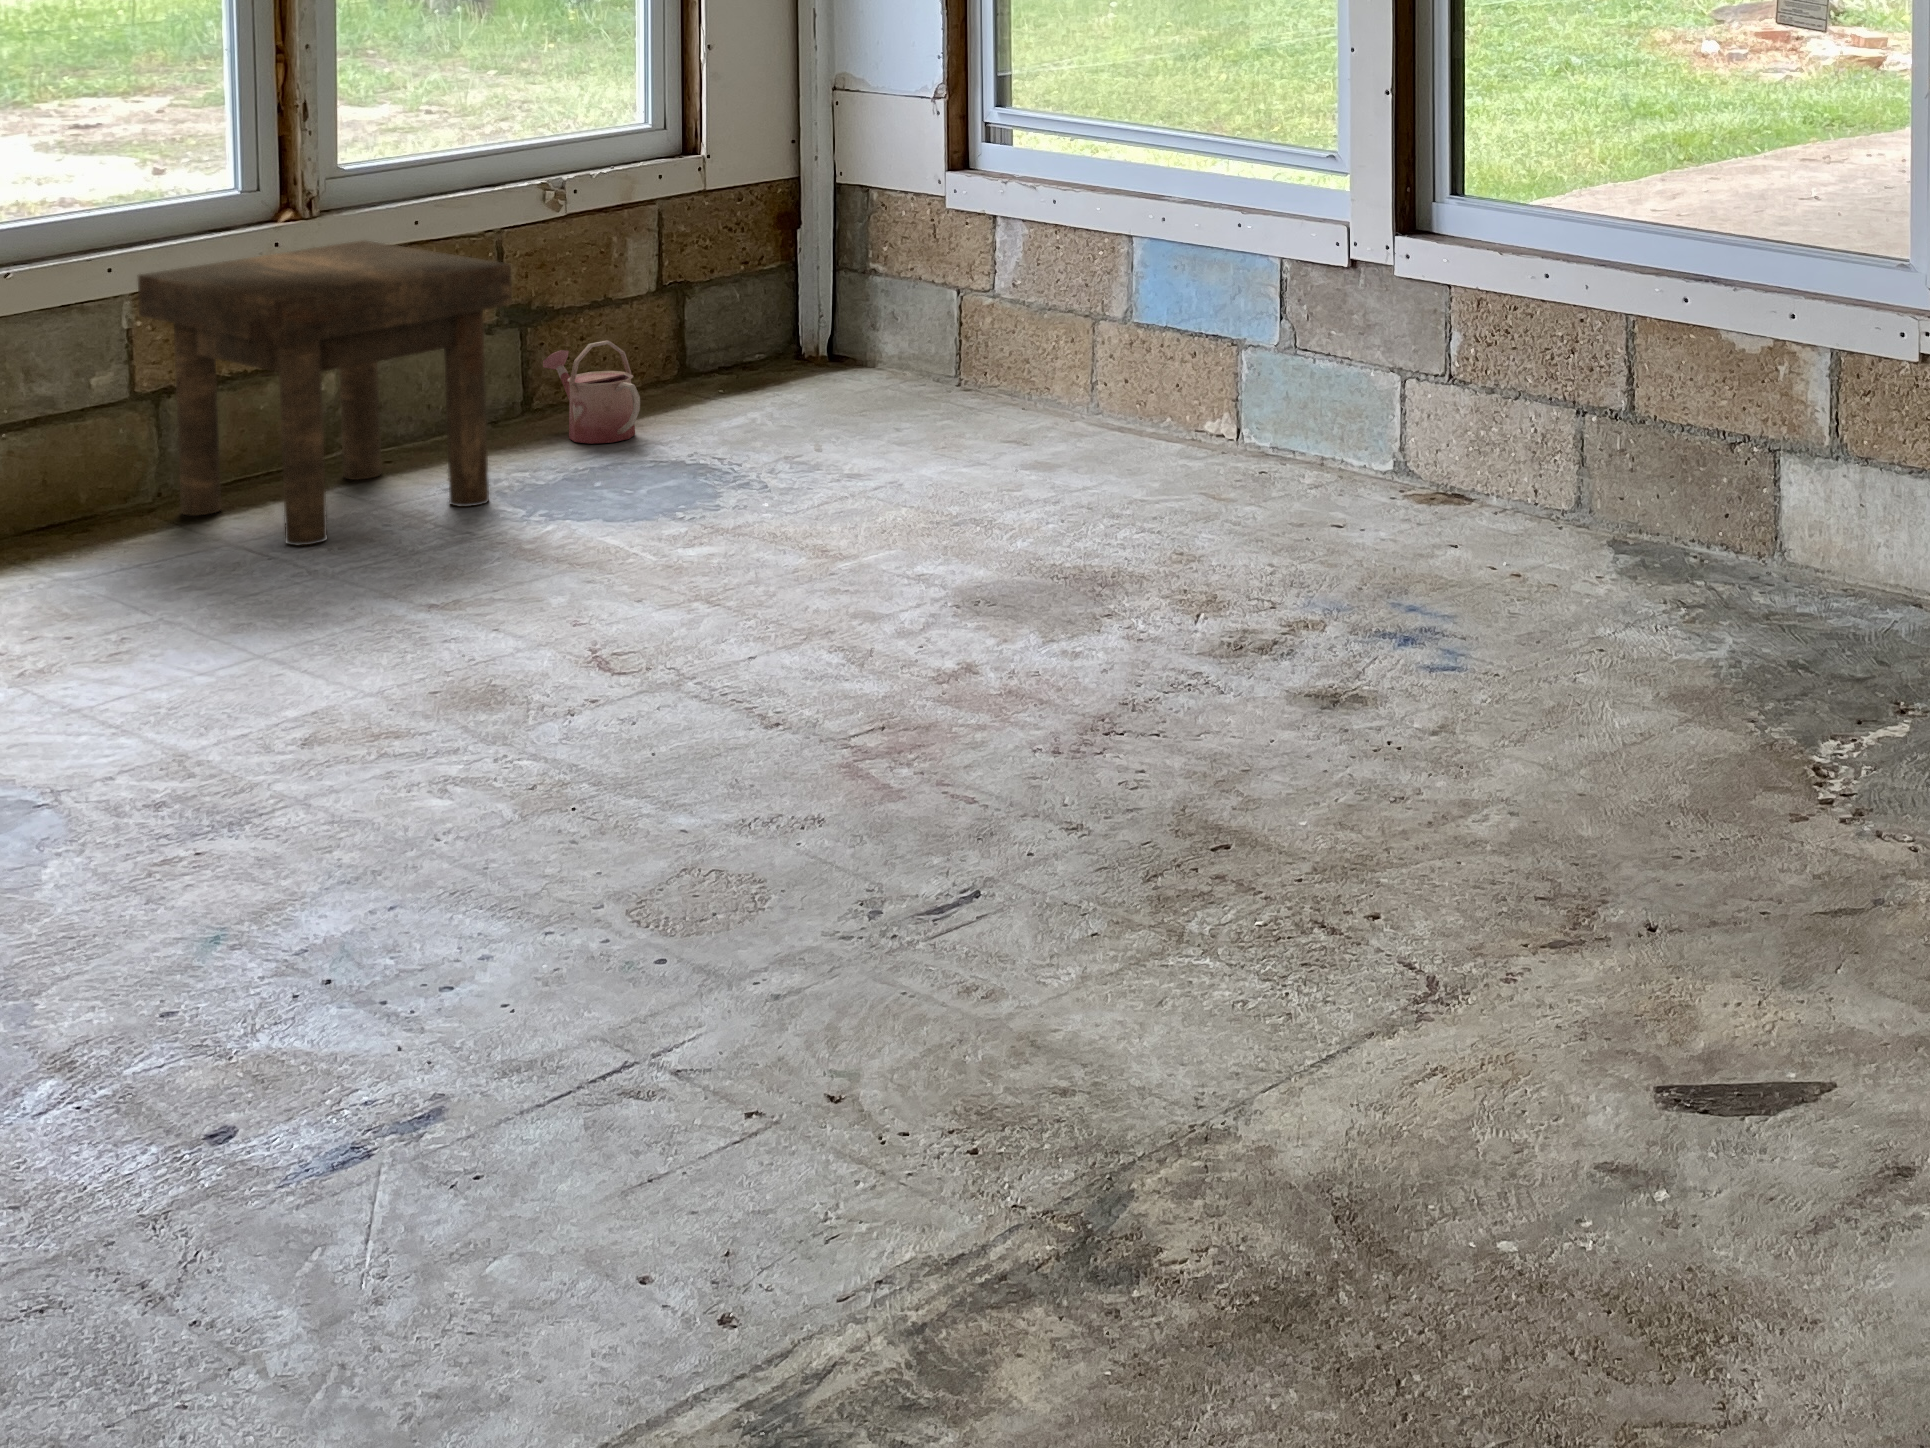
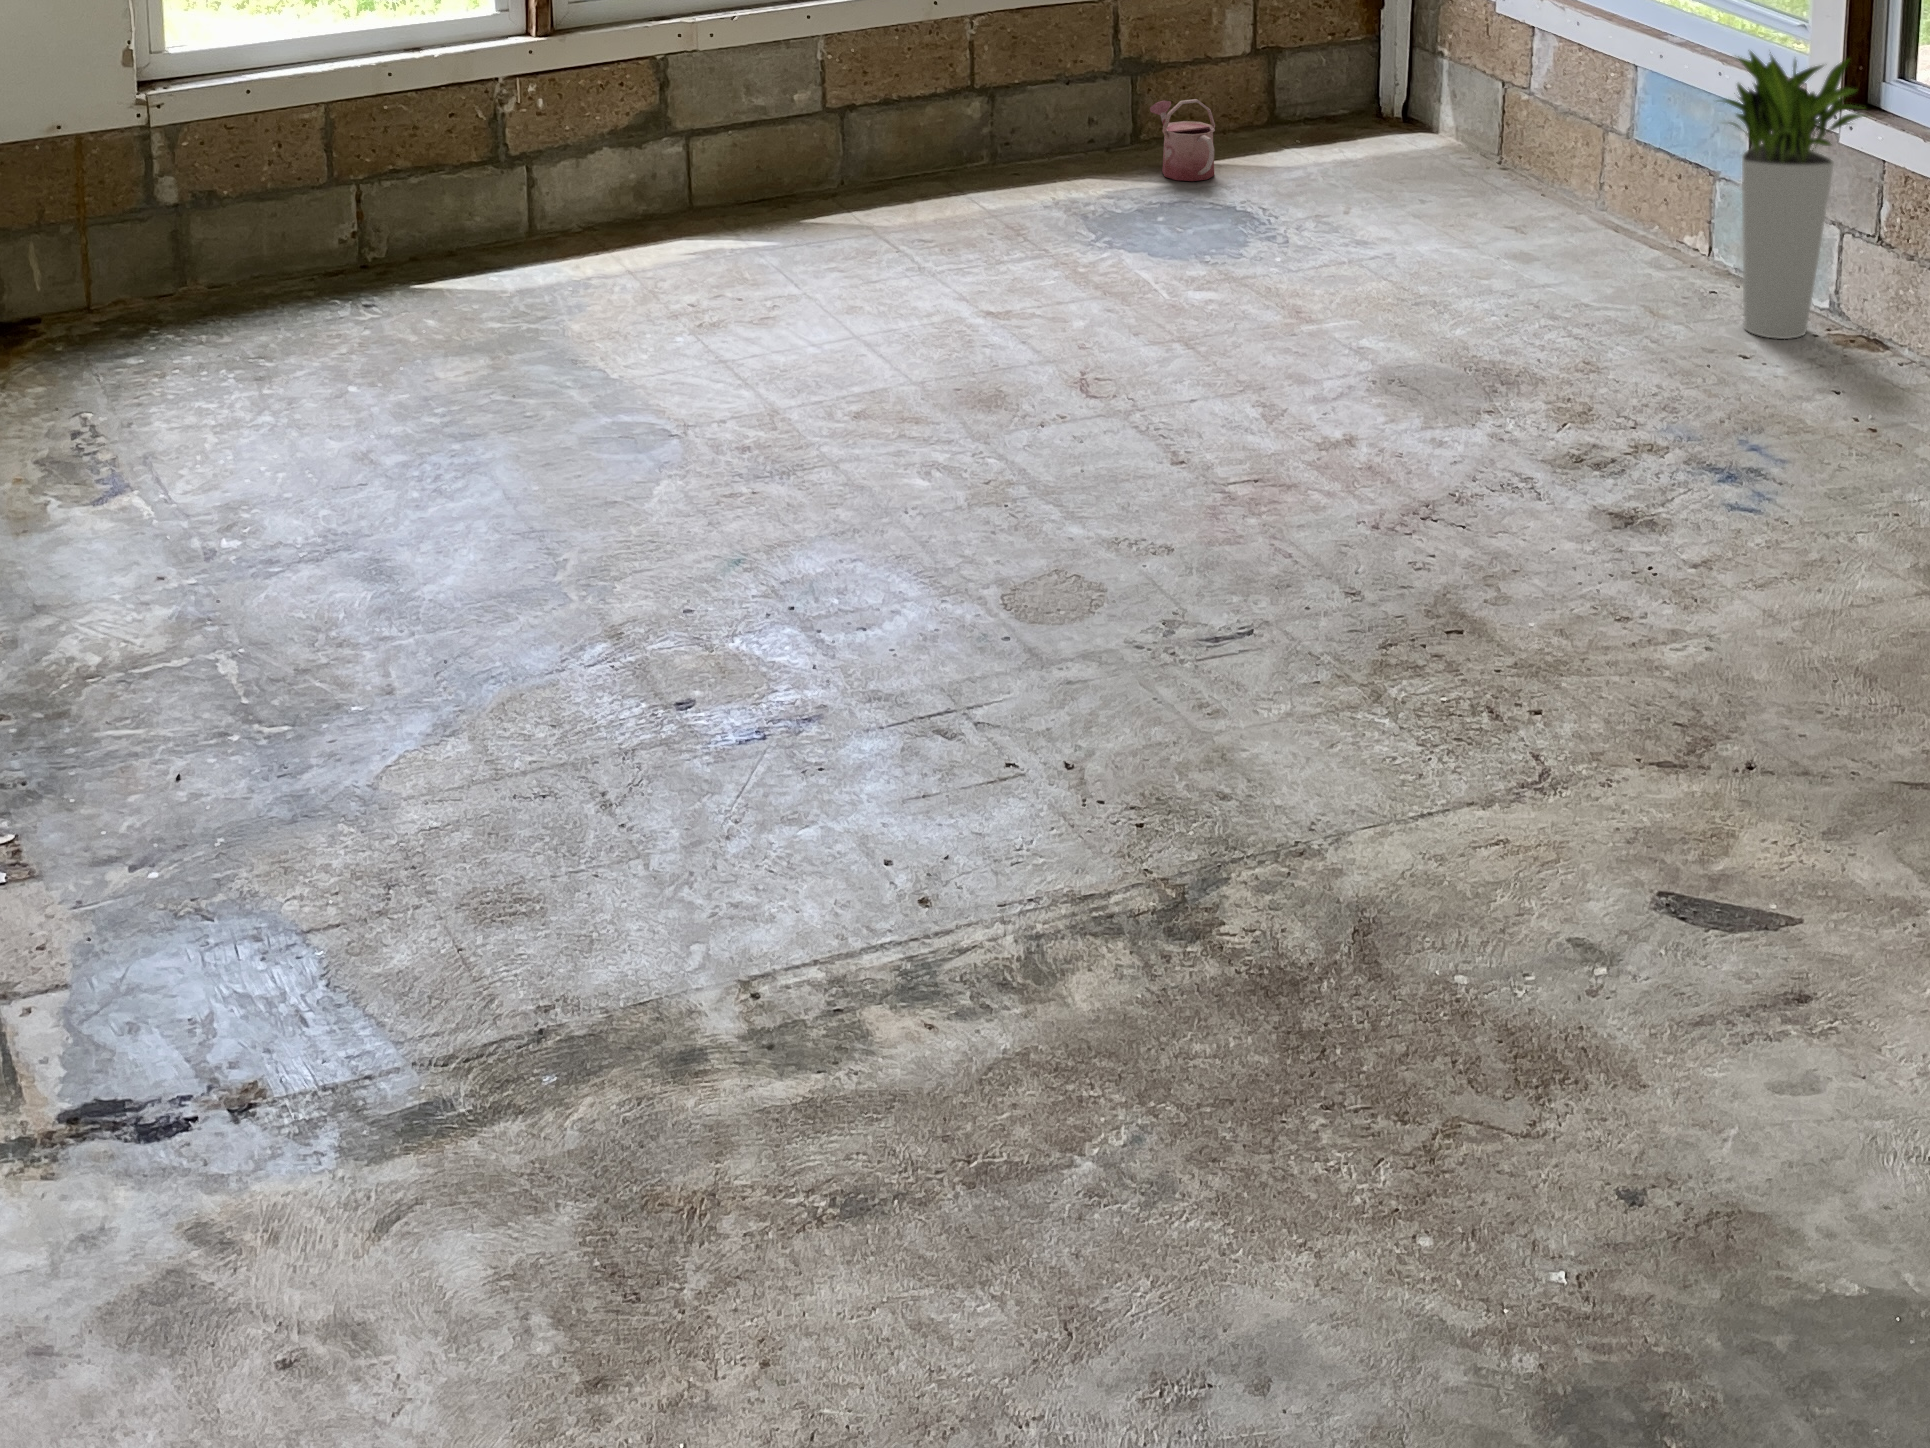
planter: none [1278,170,1449,509] -> present [1723,51,1865,339]
stool: present [138,240,512,545] -> none [831,6,1098,246]

